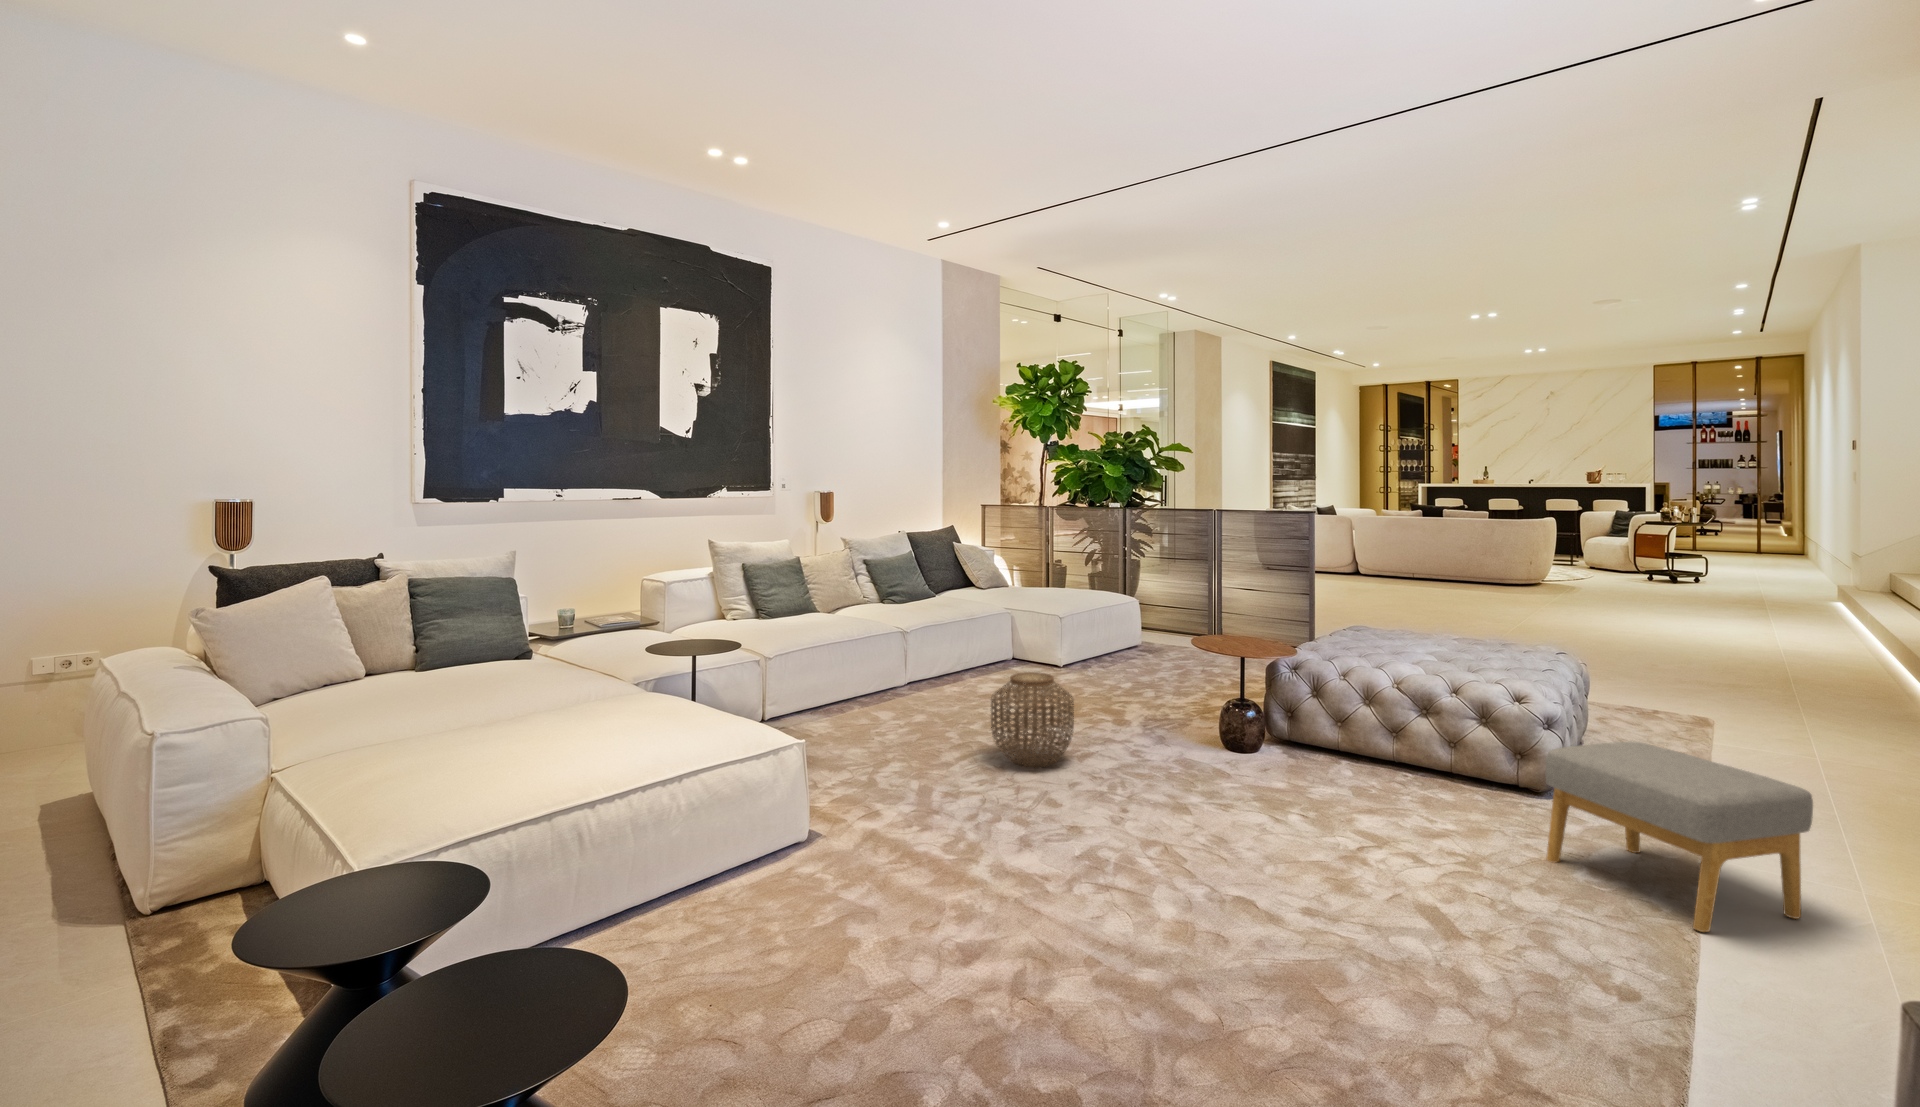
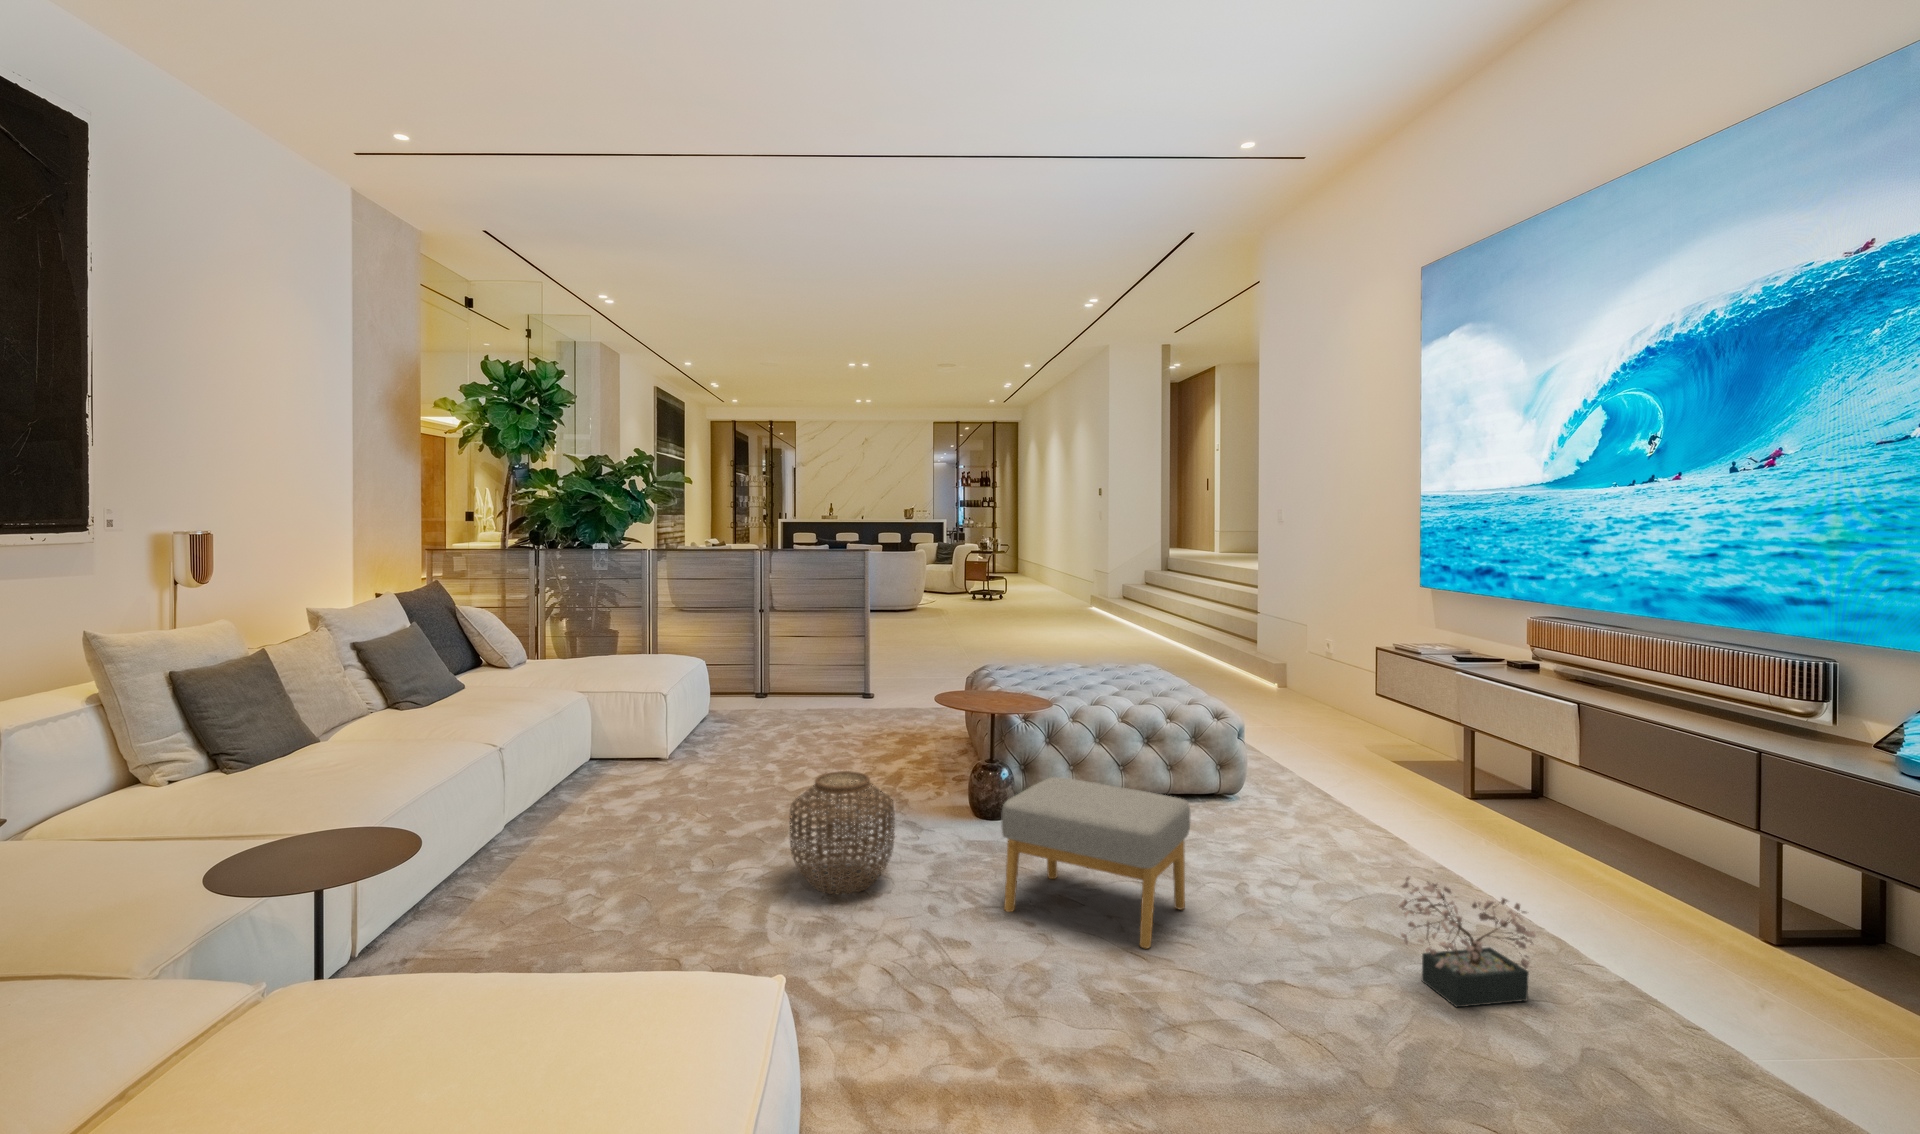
footstool: present [1546,742,1813,932] -> present [1001,777,1190,948]
decorative plant: none [1345,841,1519,1015] -> present [1399,876,1535,1007]

